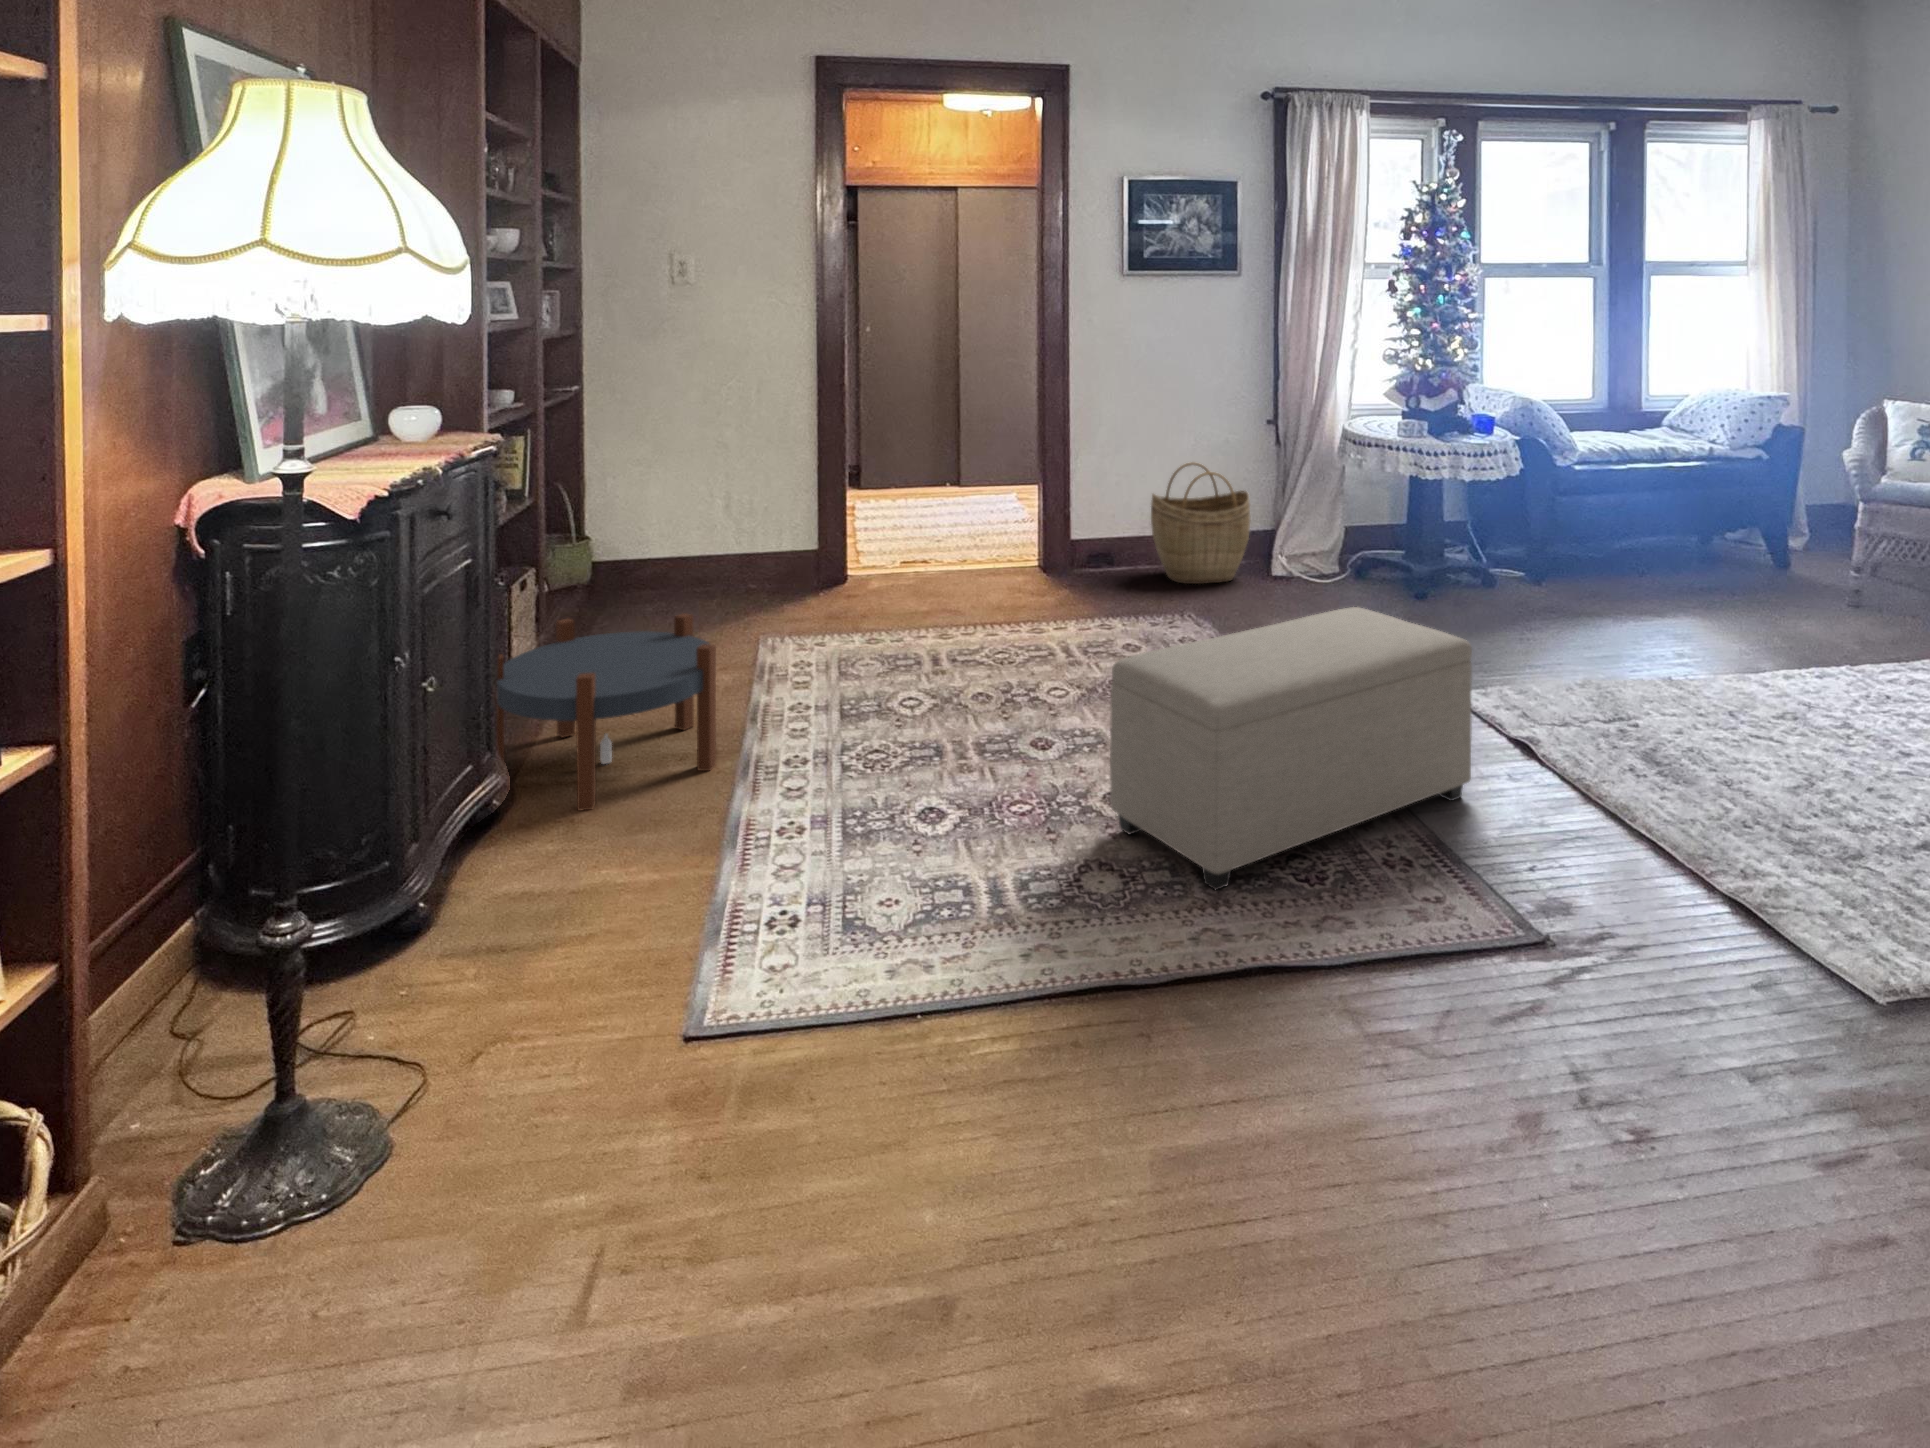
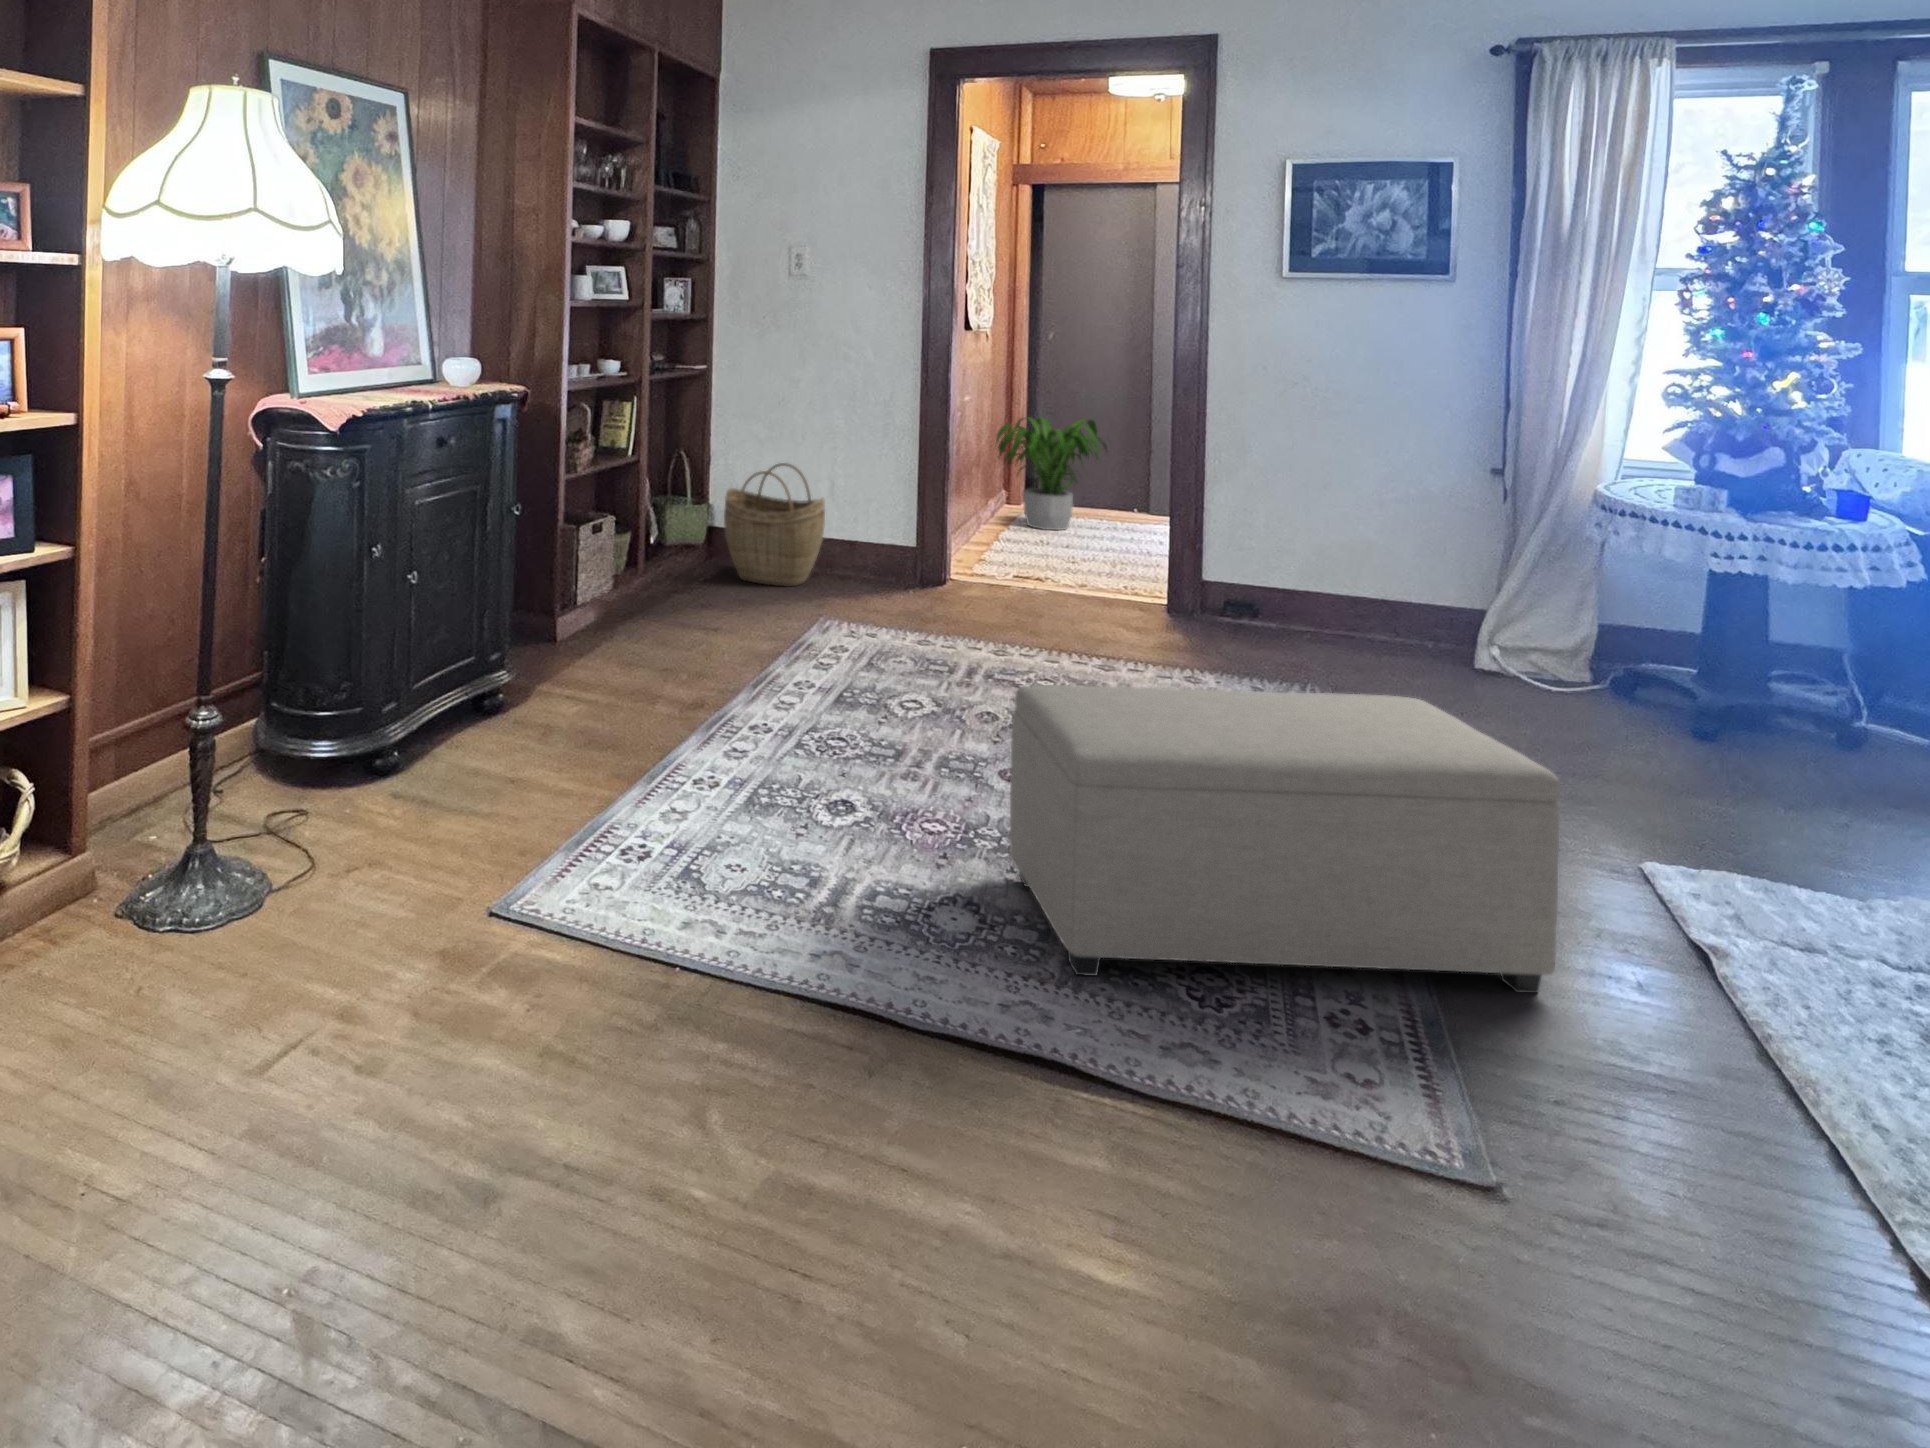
potted plant: none [845,407,946,517] -> present [996,417,1107,530]
woven basket: present [1151,462,1250,584] -> present [724,463,825,586]
side table: present [497,613,716,811] -> none [524,557,712,719]

